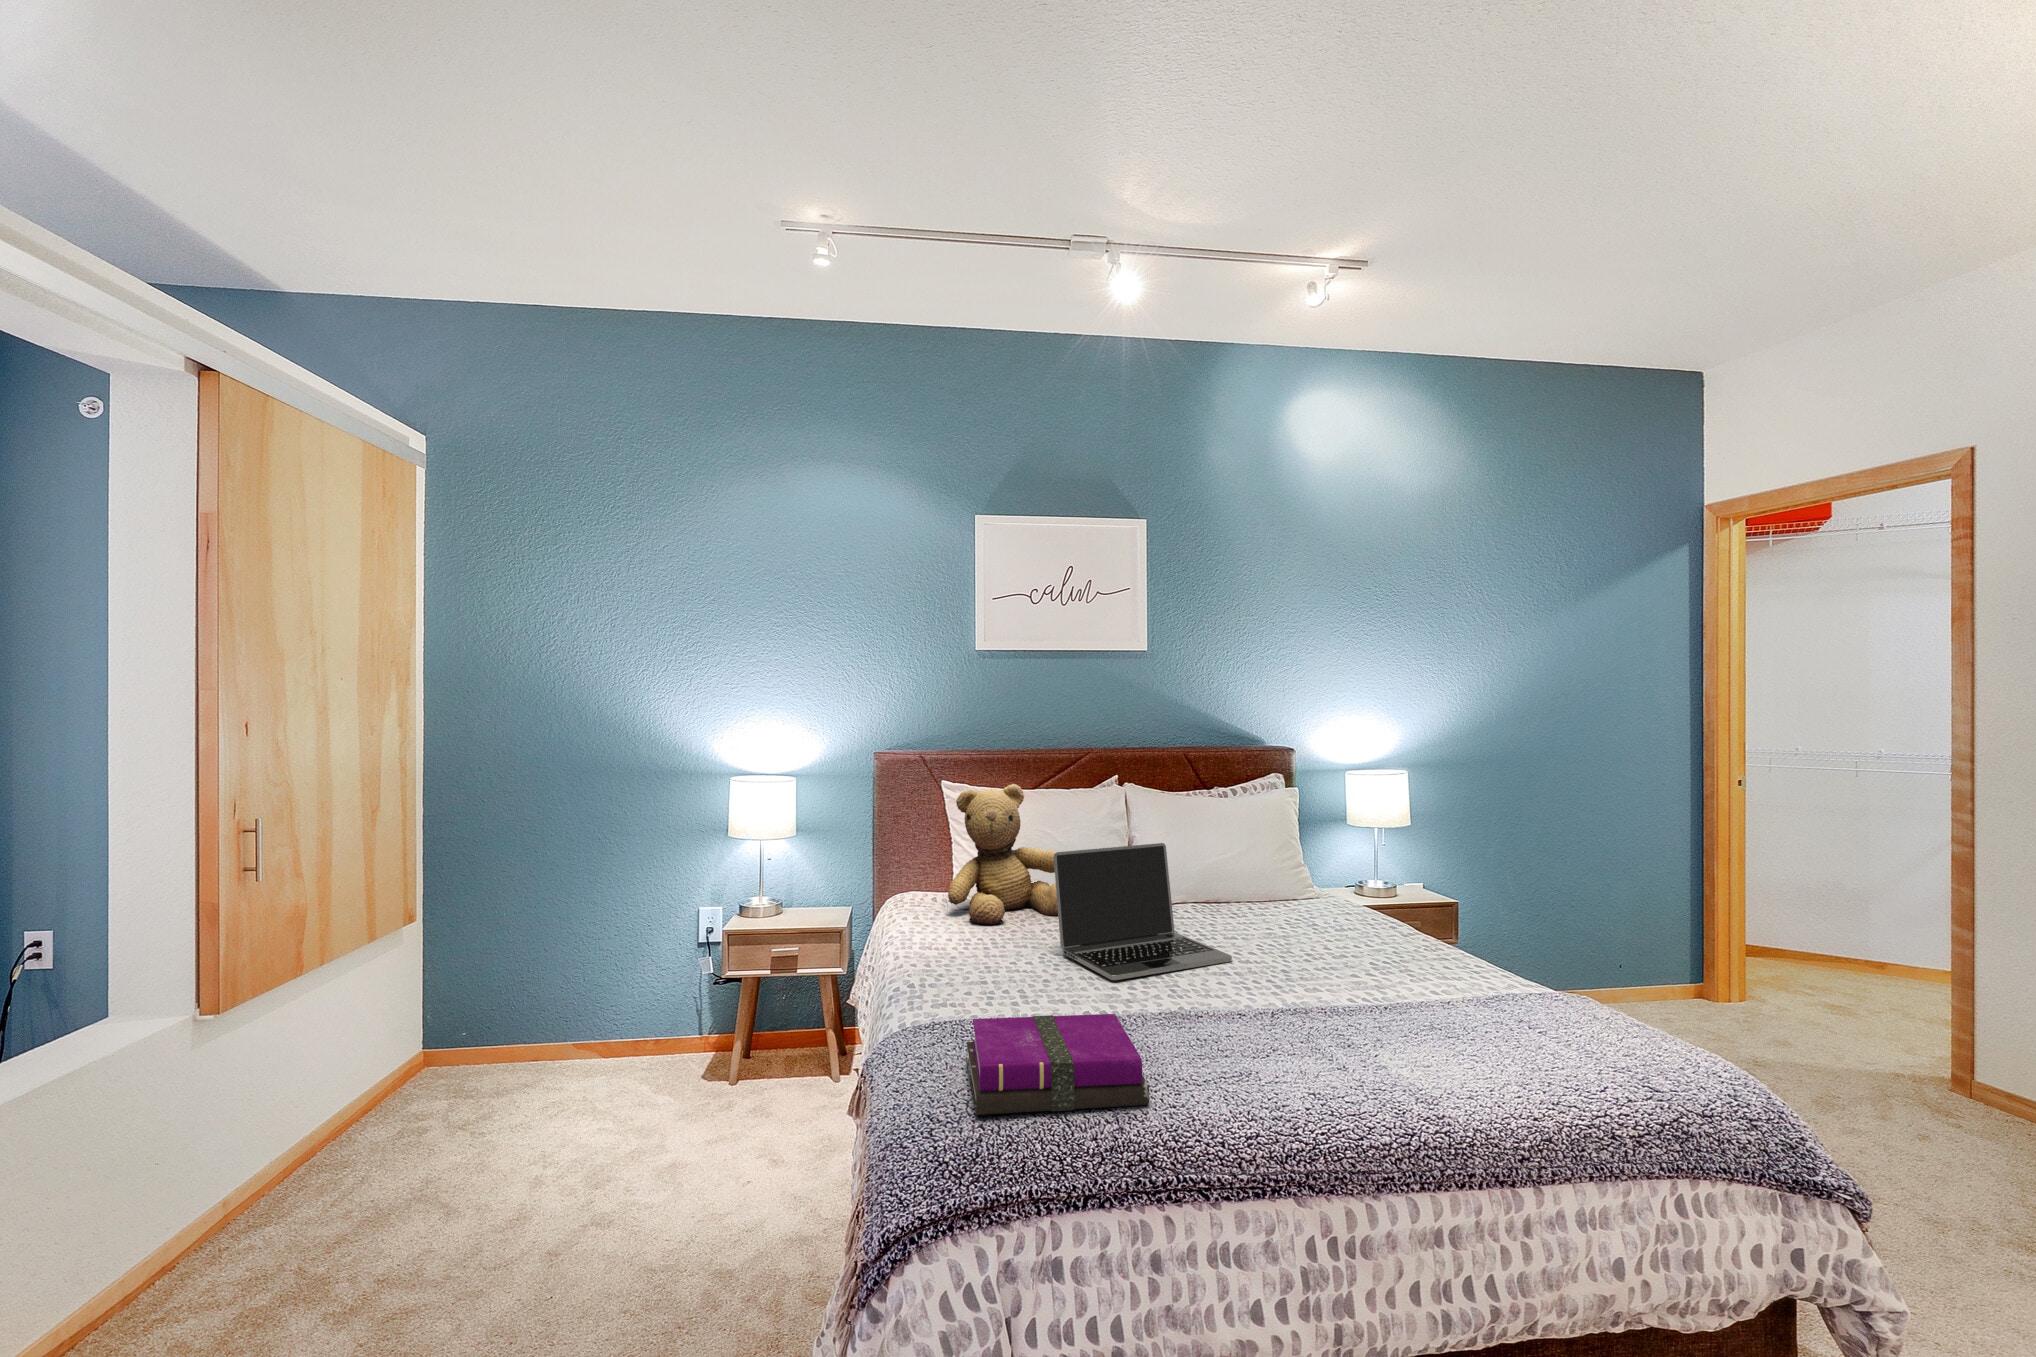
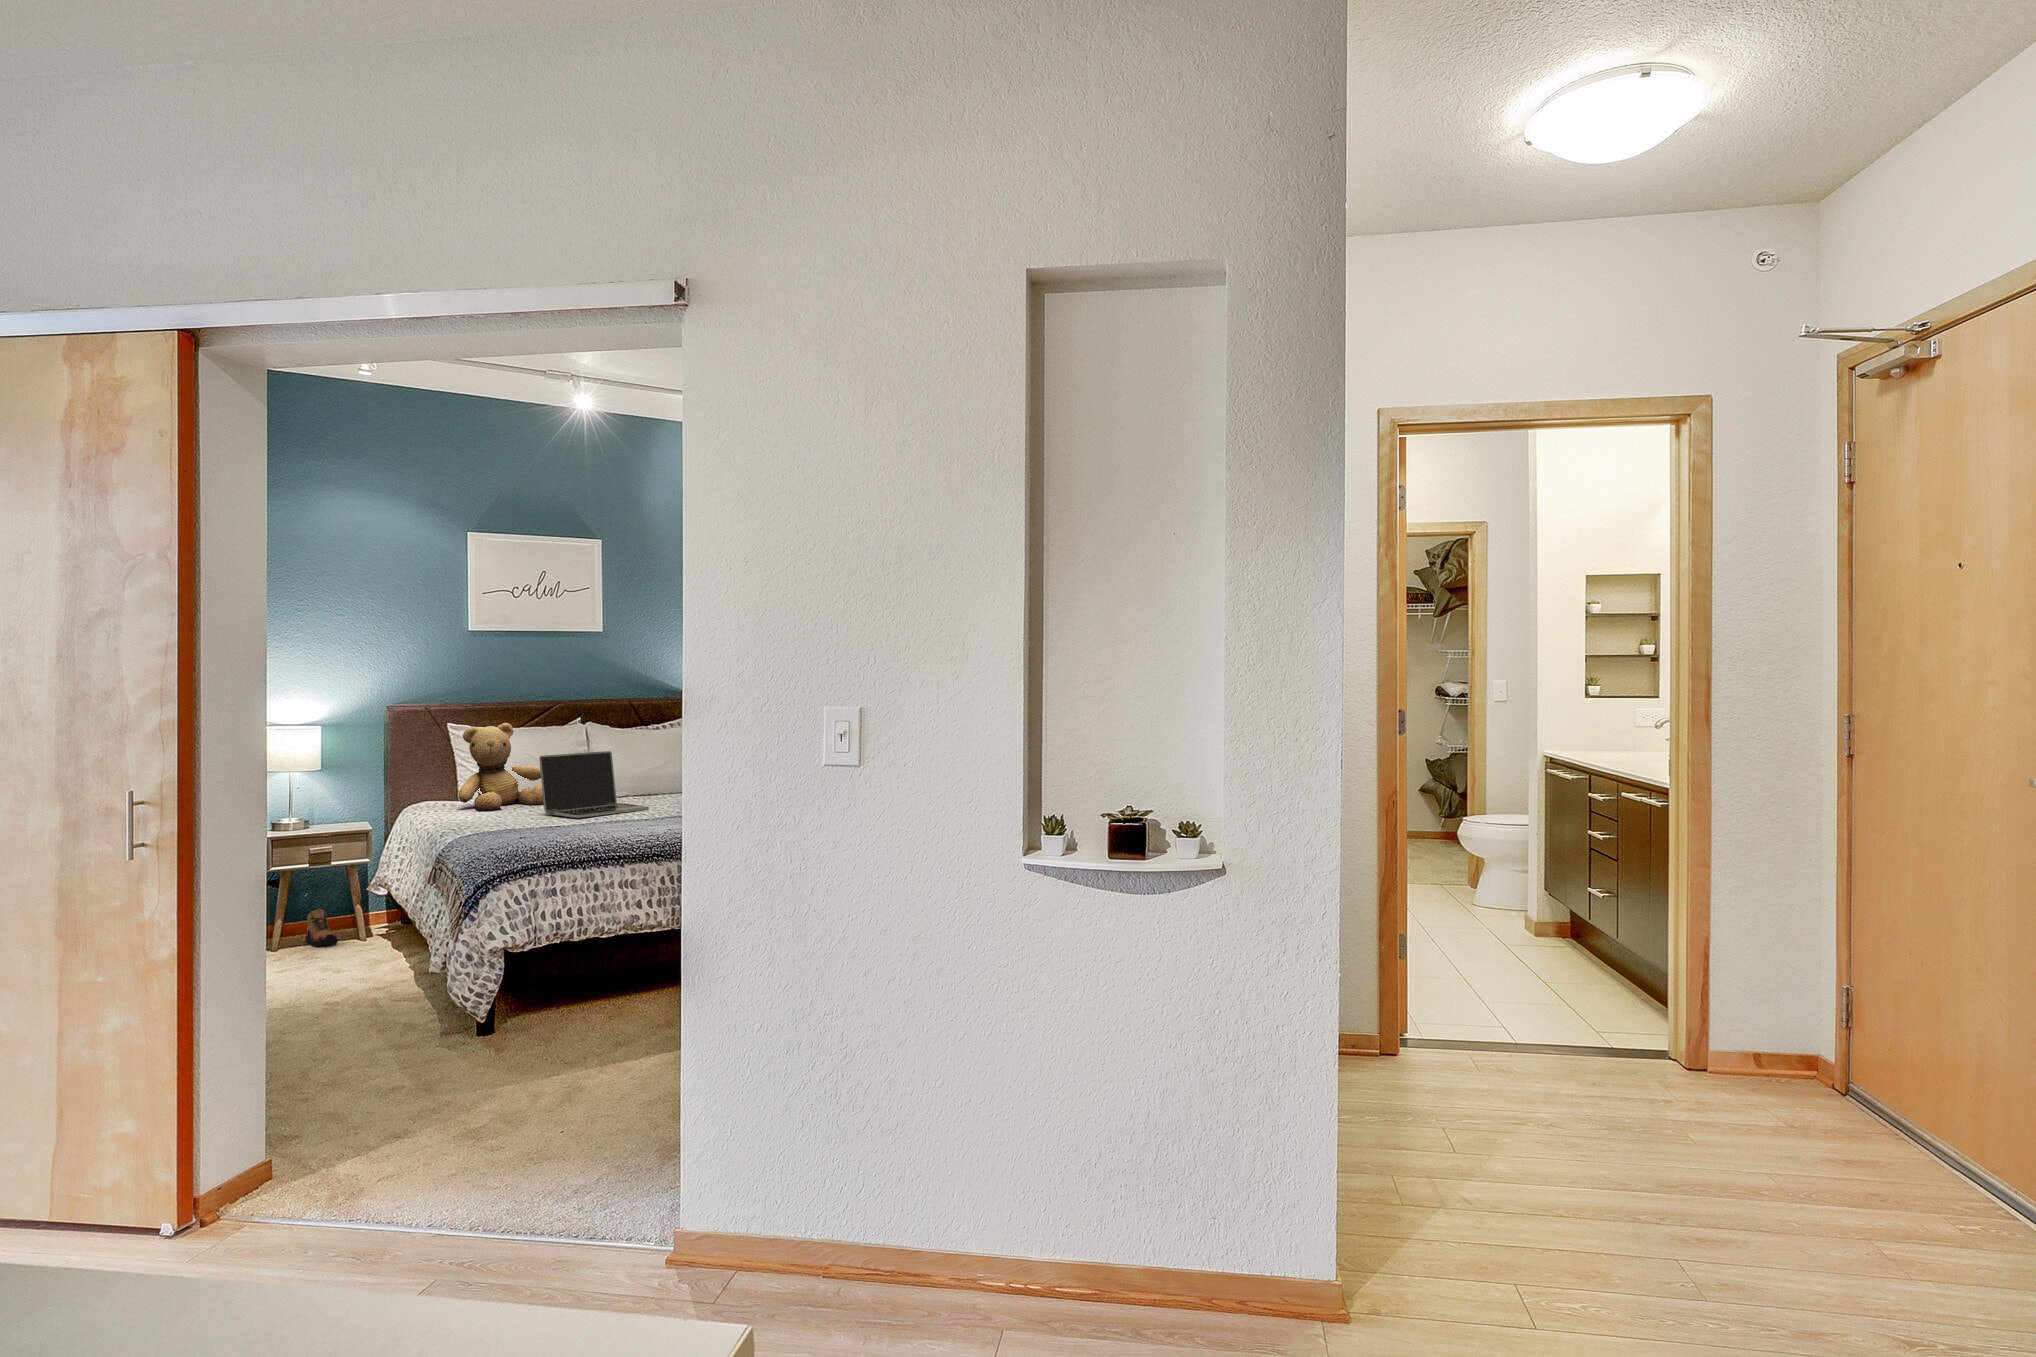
notebook: present [967,1014,1150,1115] -> none [499,813,595,847]
shoe: none [776,1026,806,1085] -> present [306,909,337,946]

